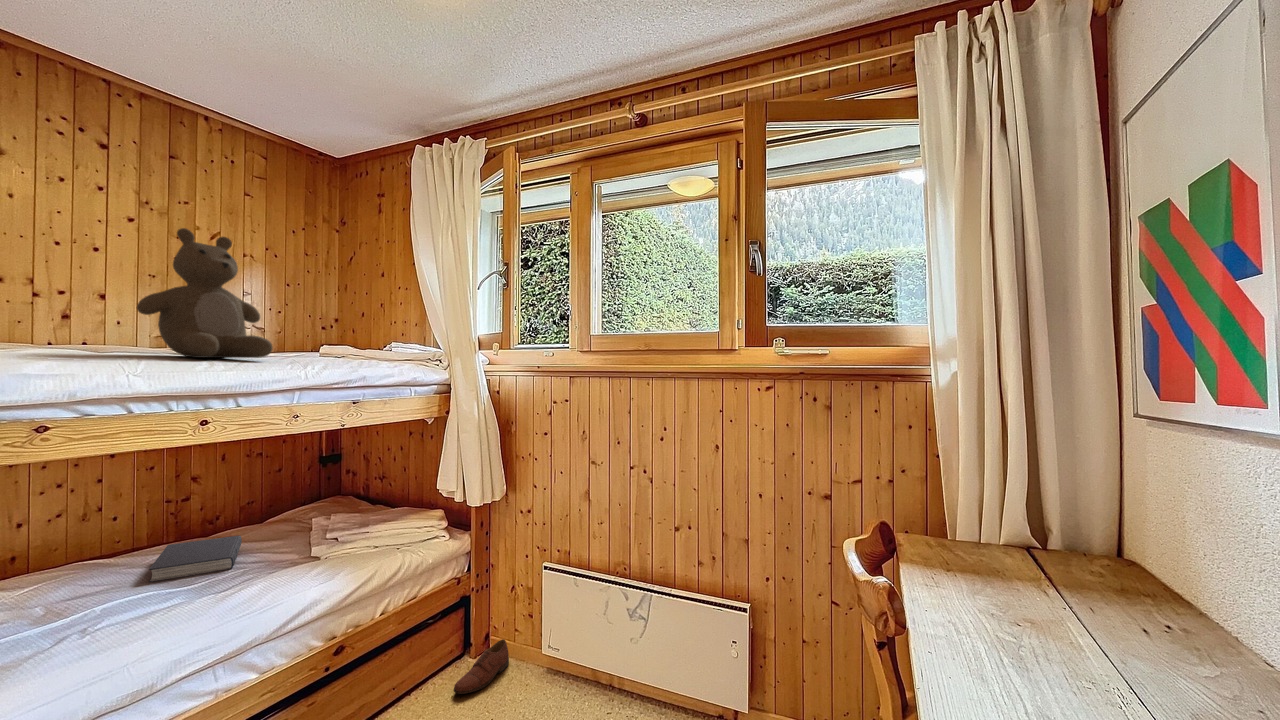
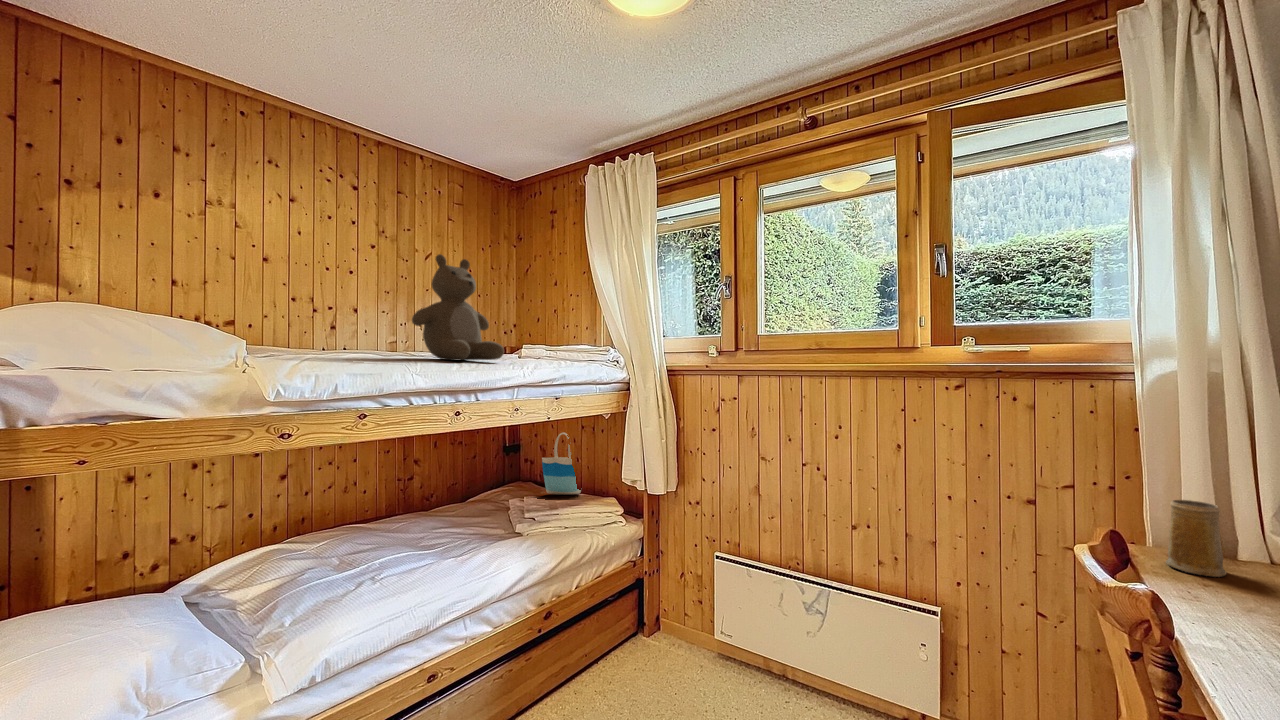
tote bag: none [363,439,416,508] -> present [542,433,581,495]
mug: none [924,491,968,561] -> present [1166,500,1226,577]
book: present [149,536,242,582] -> none [402,511,460,545]
shoe: present [454,639,509,694] -> none [637,622,681,667]

